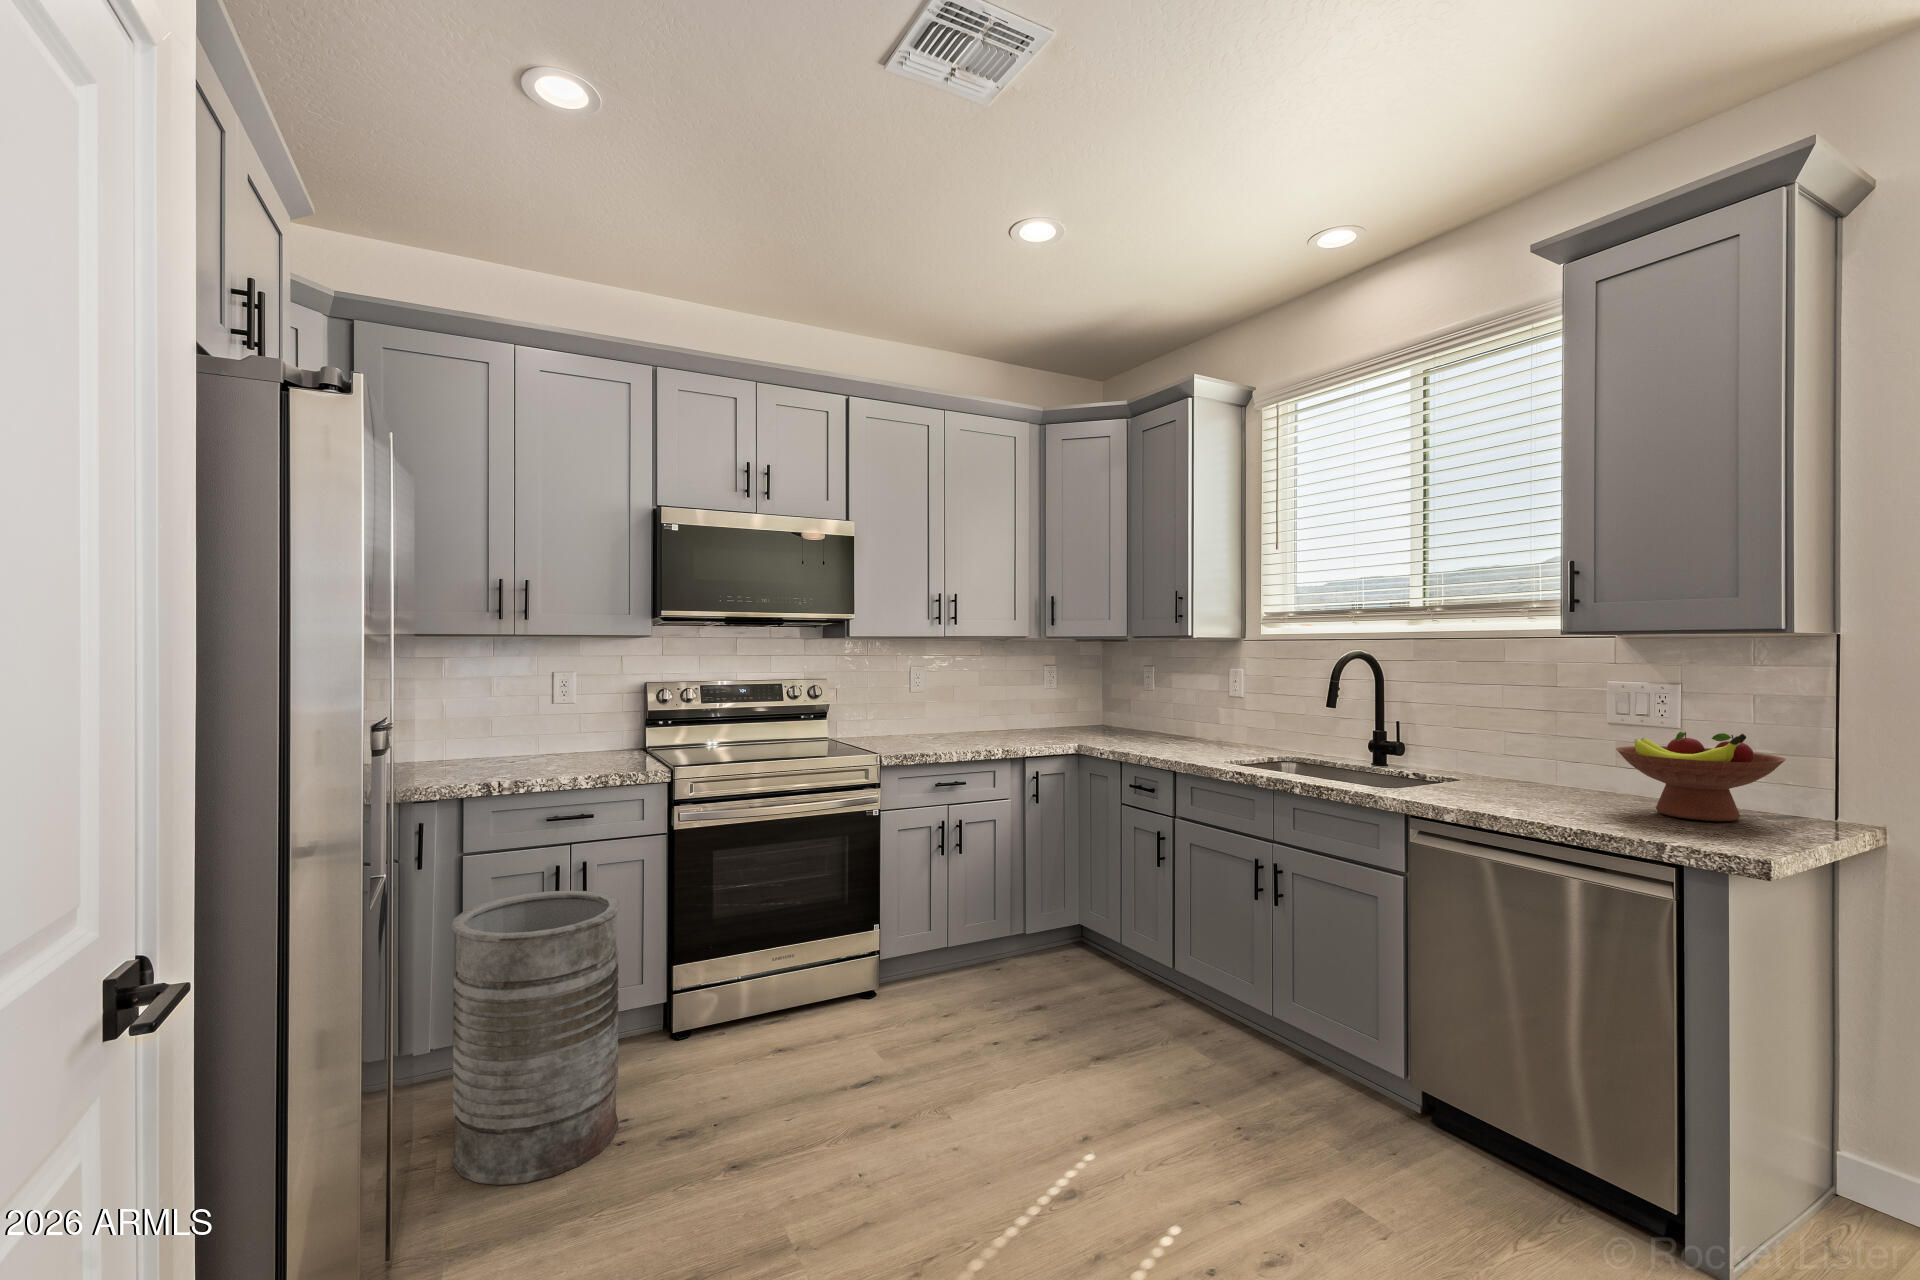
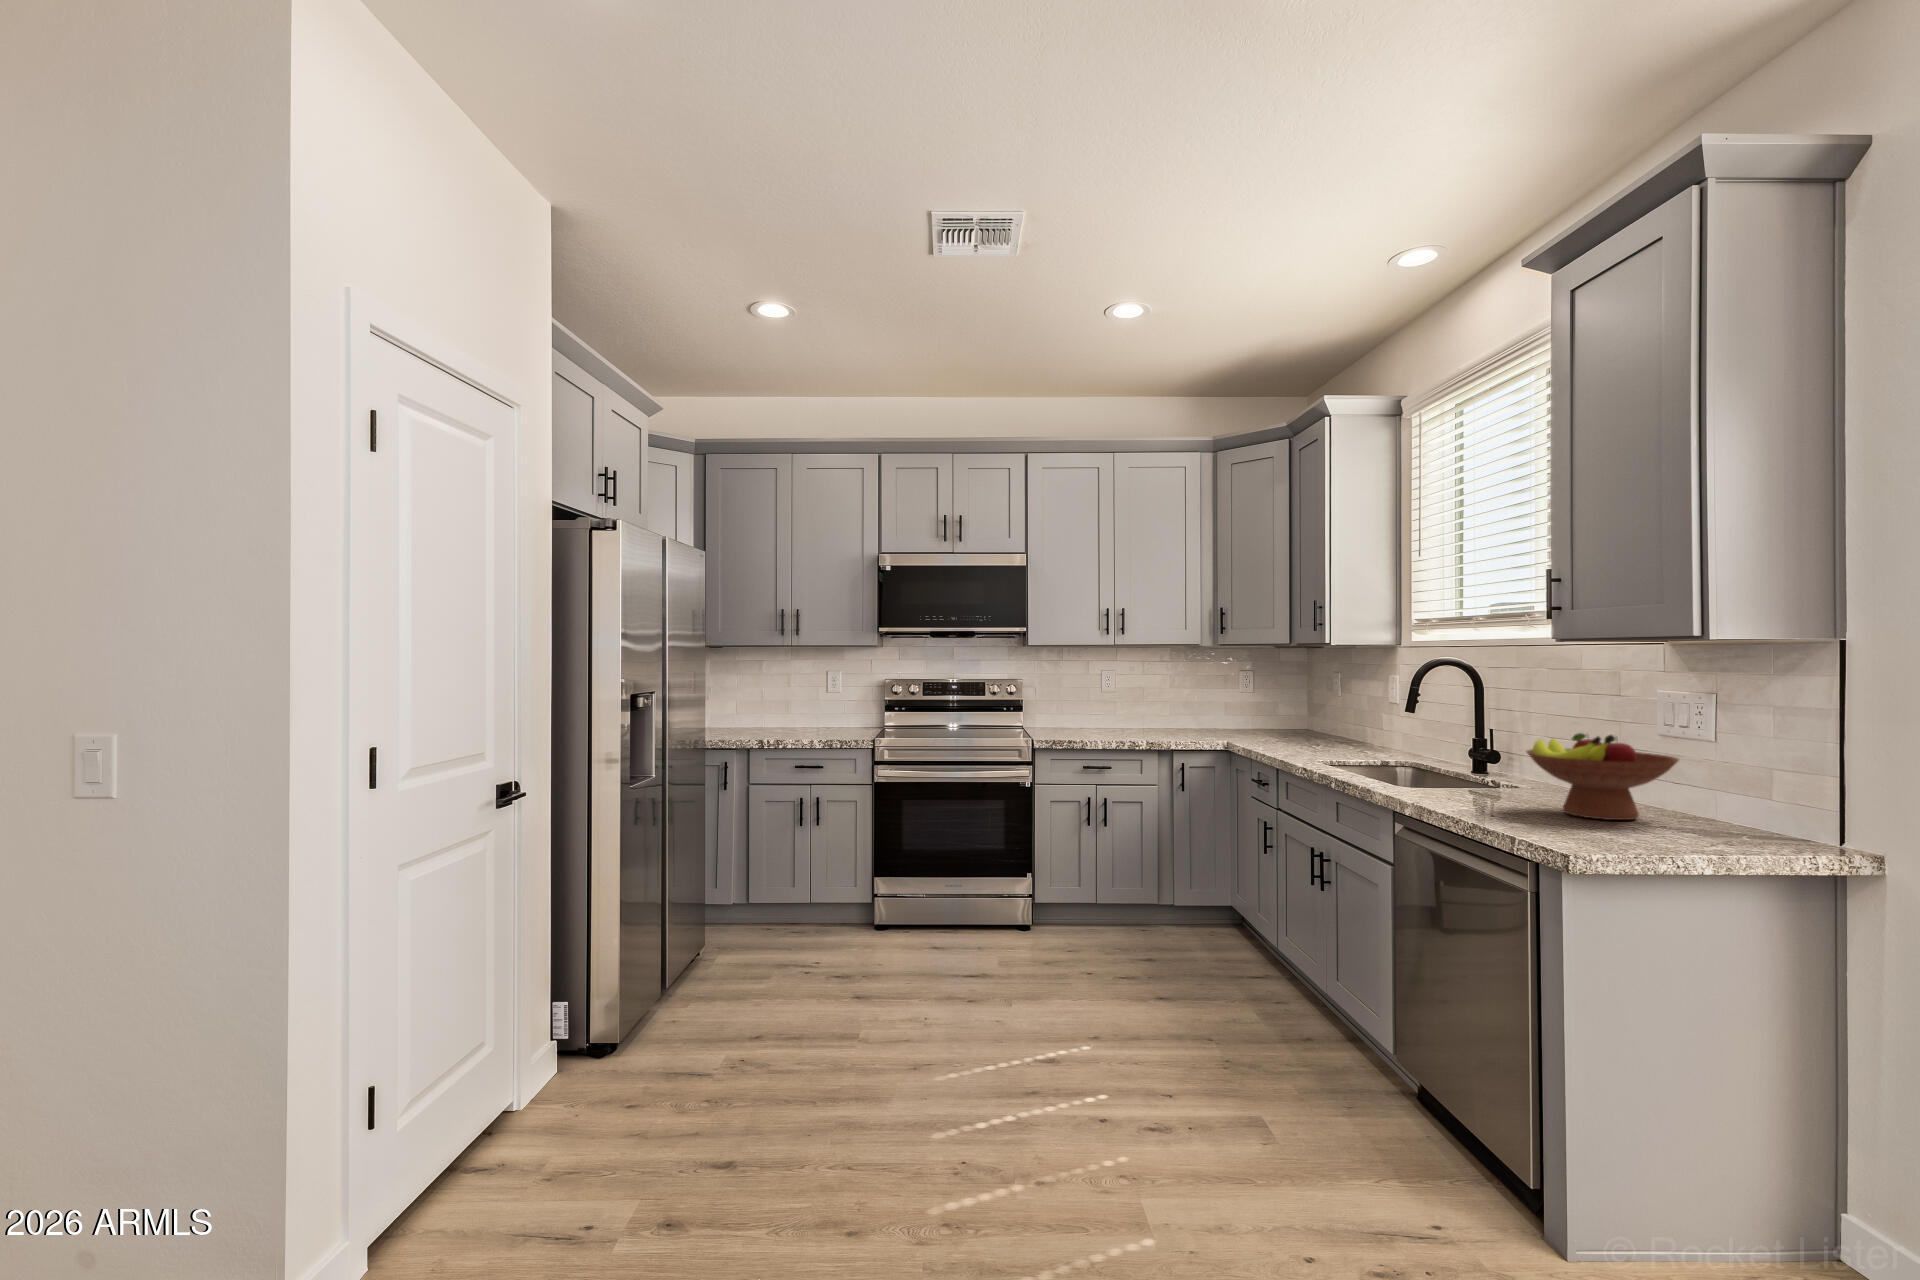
trash can: present [451,891,621,1185] -> none [712,810,809,976]

